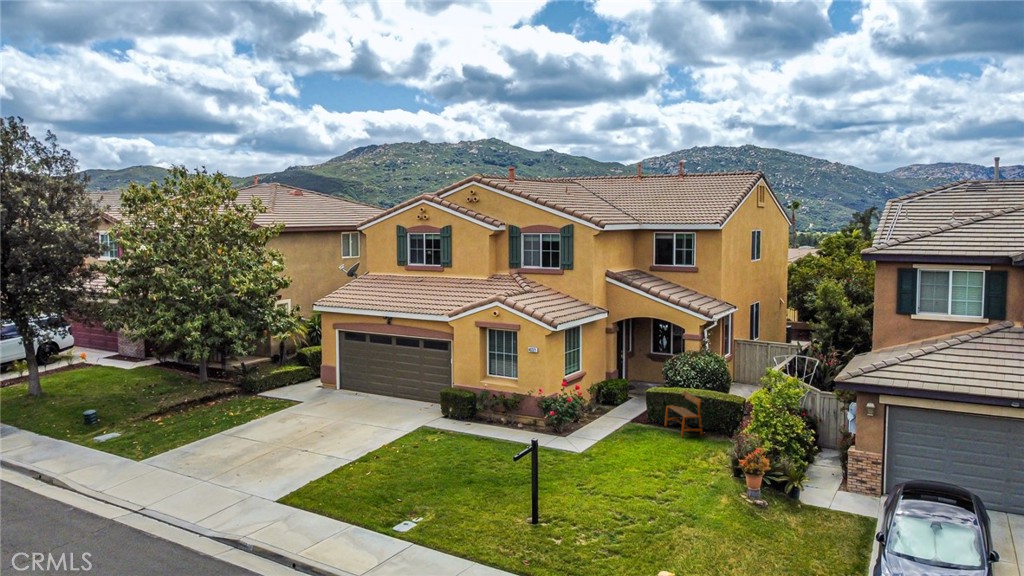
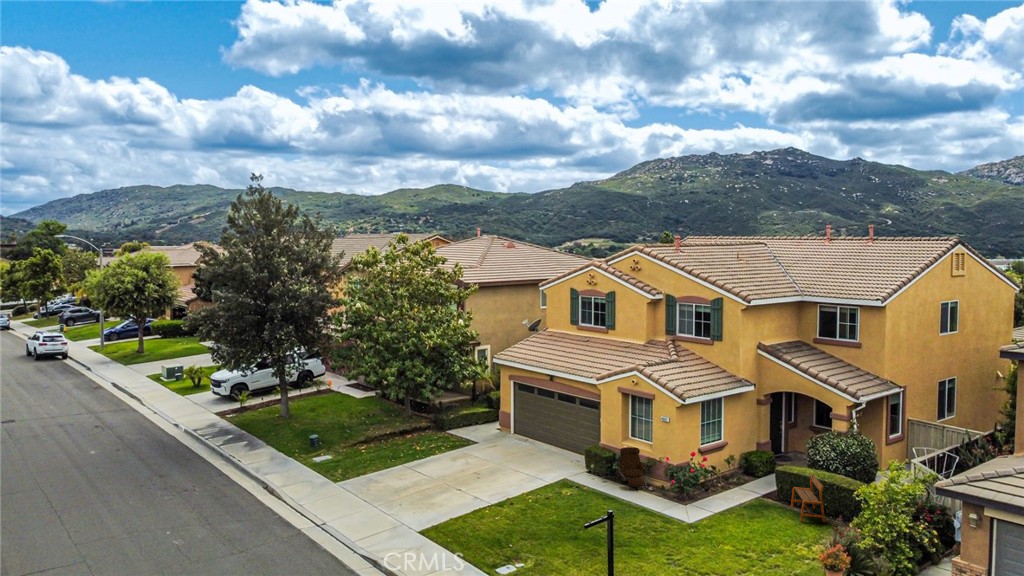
lounge chair: none [484,384,516,429] -> present [618,447,645,491]

